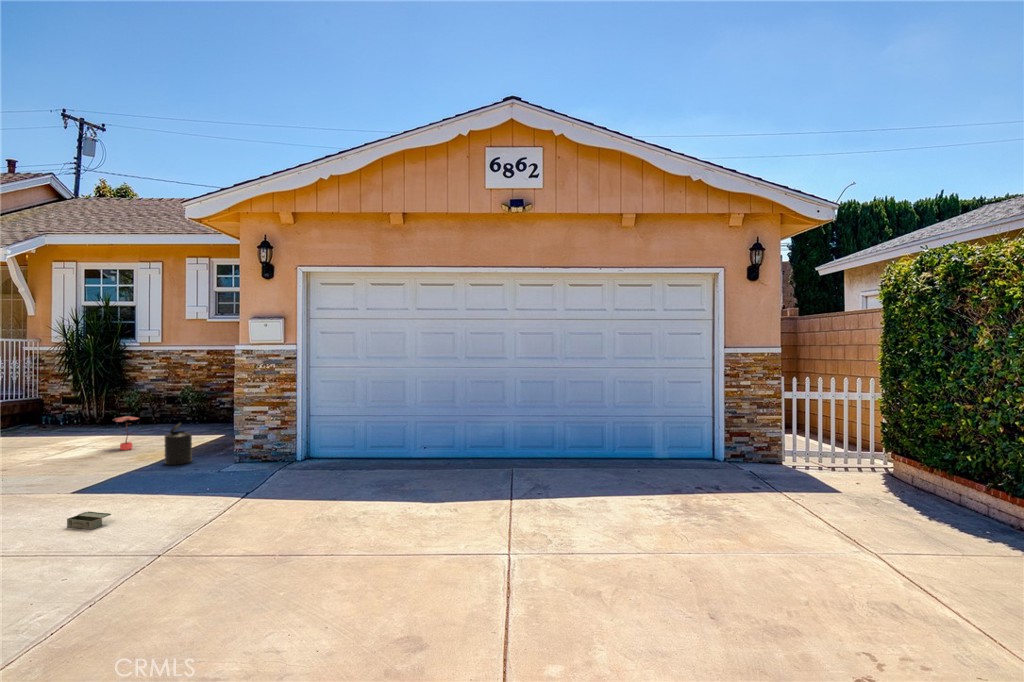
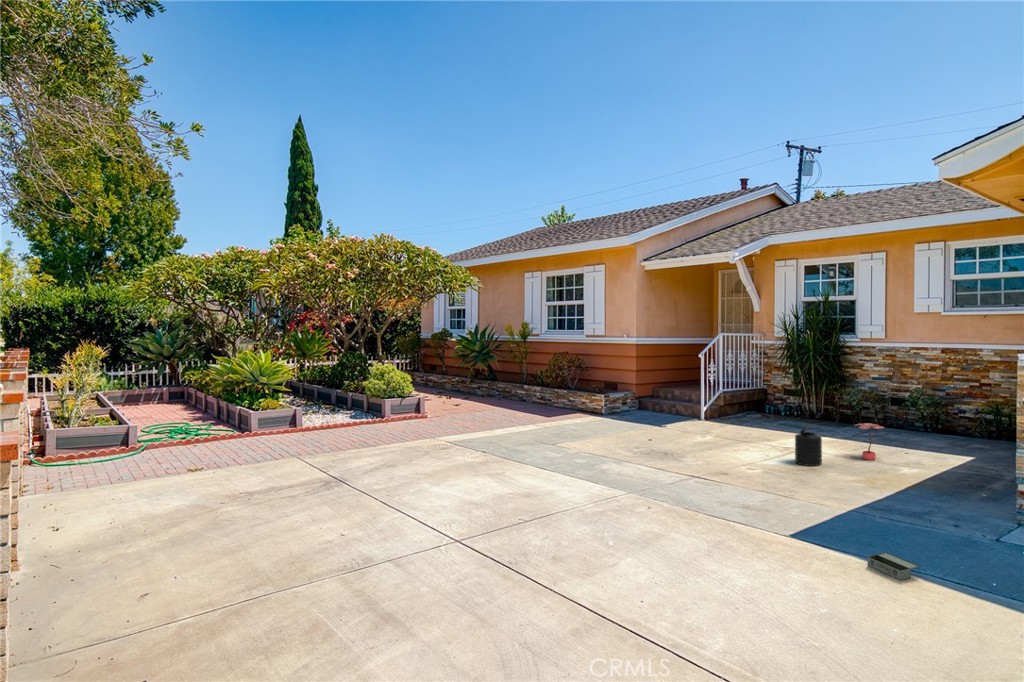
trash can: present [164,423,192,465] -> present [795,424,822,466]

